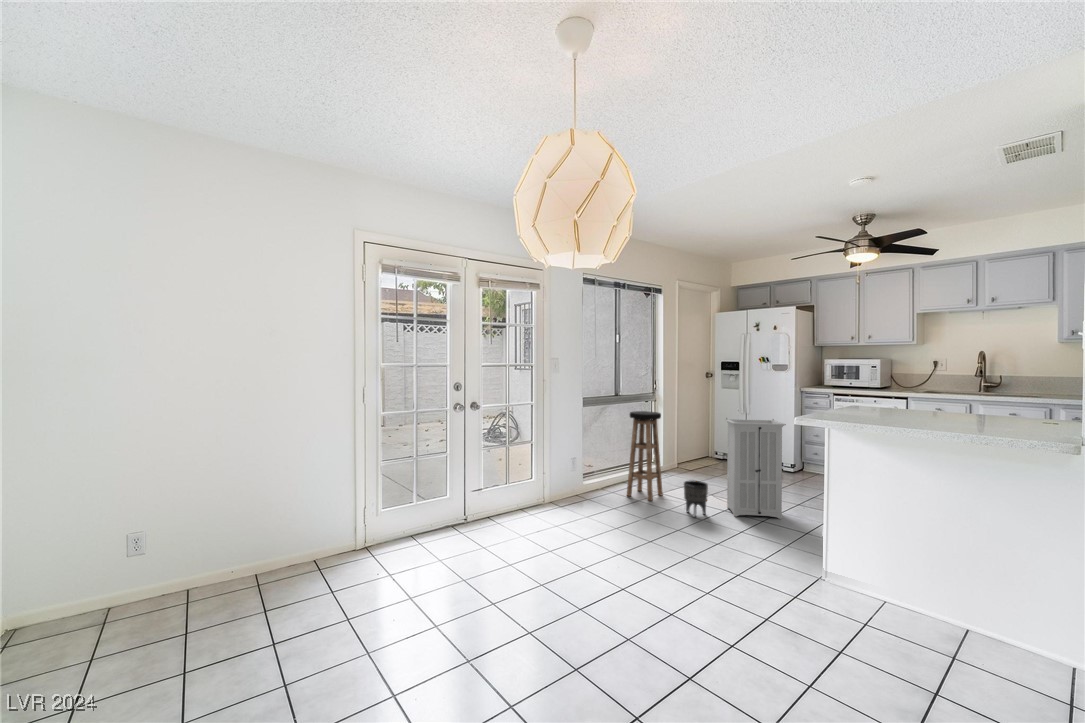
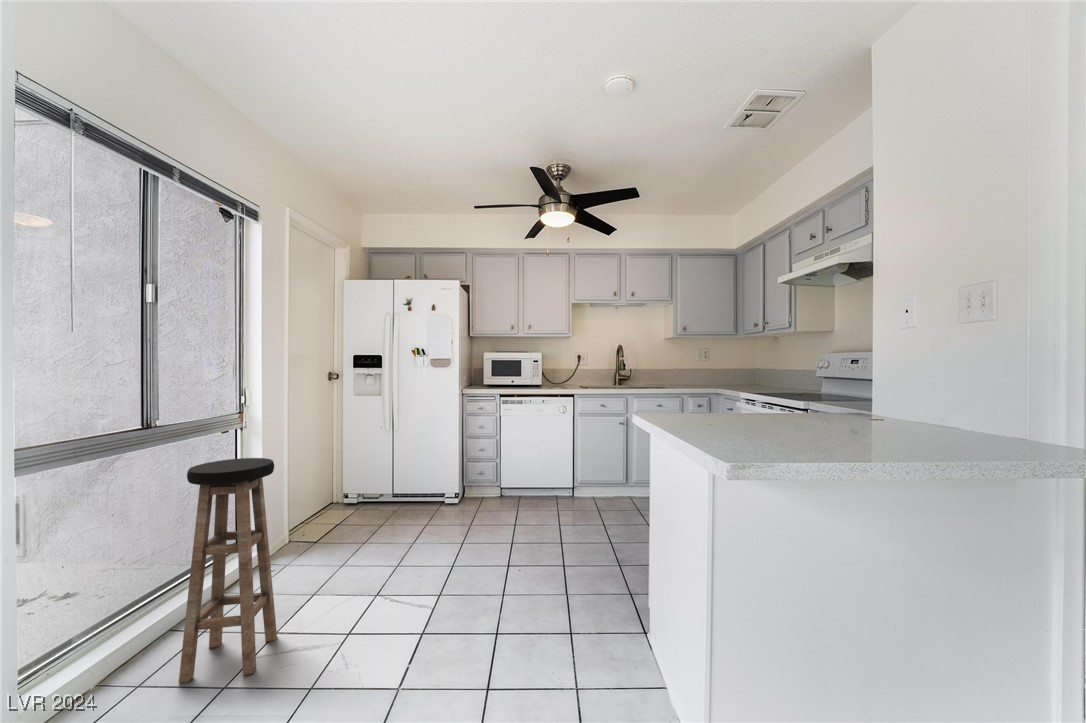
storage cabinet: present [725,419,786,519] -> none [413,443,515,642]
planter: present [684,480,708,517] -> none [343,595,397,690]

